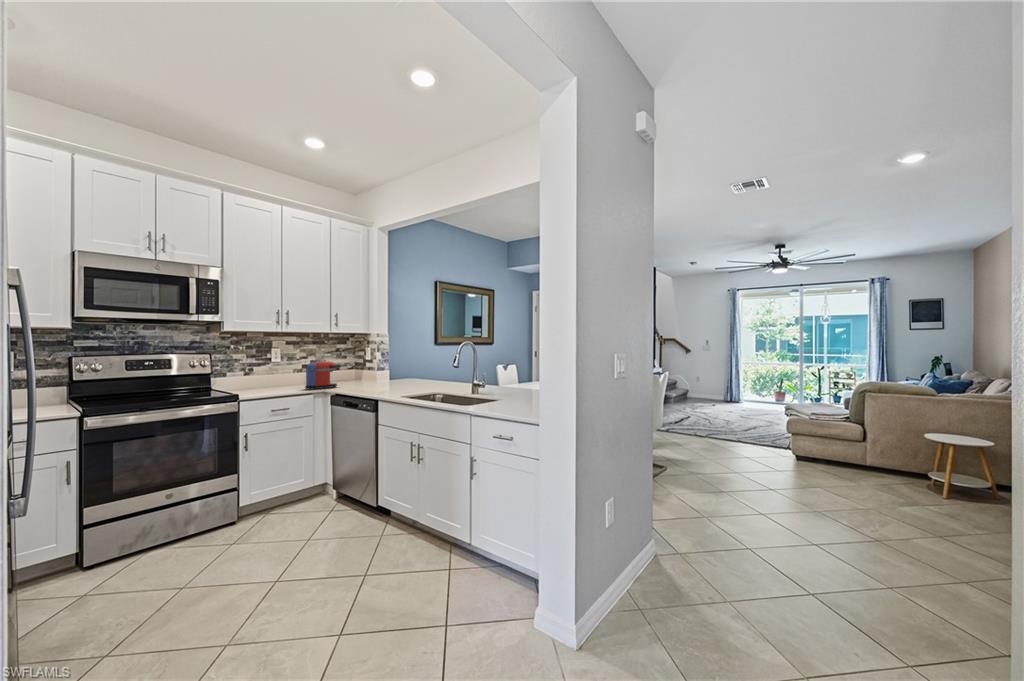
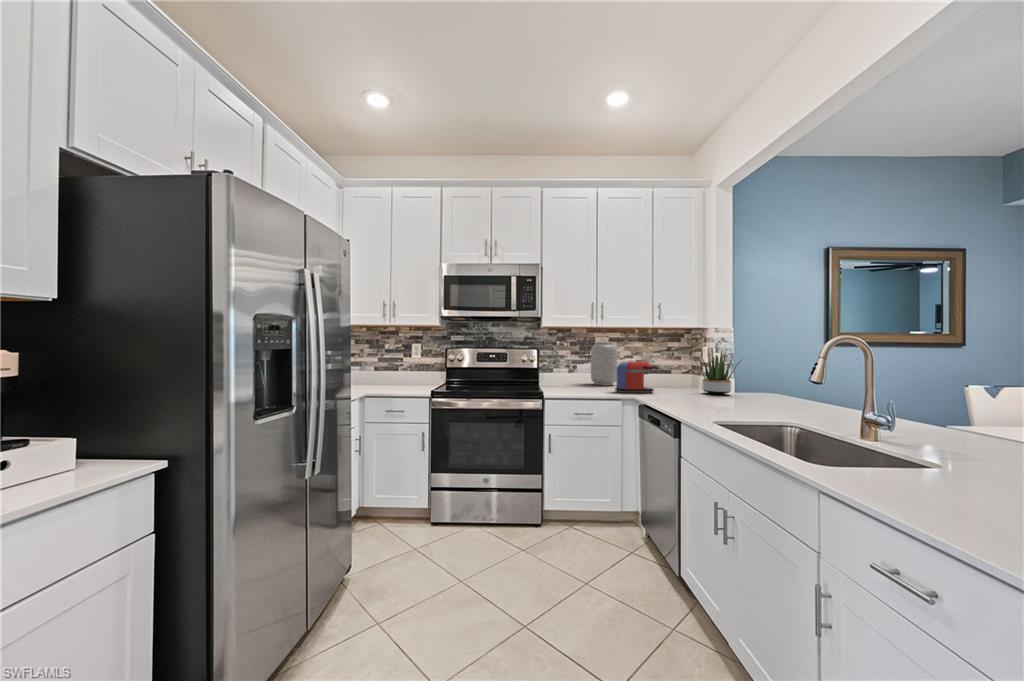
vase: none [269,345,296,386] -> present [591,342,617,386]
potted plant: none [362,350,400,384] -> present [695,351,739,395]

